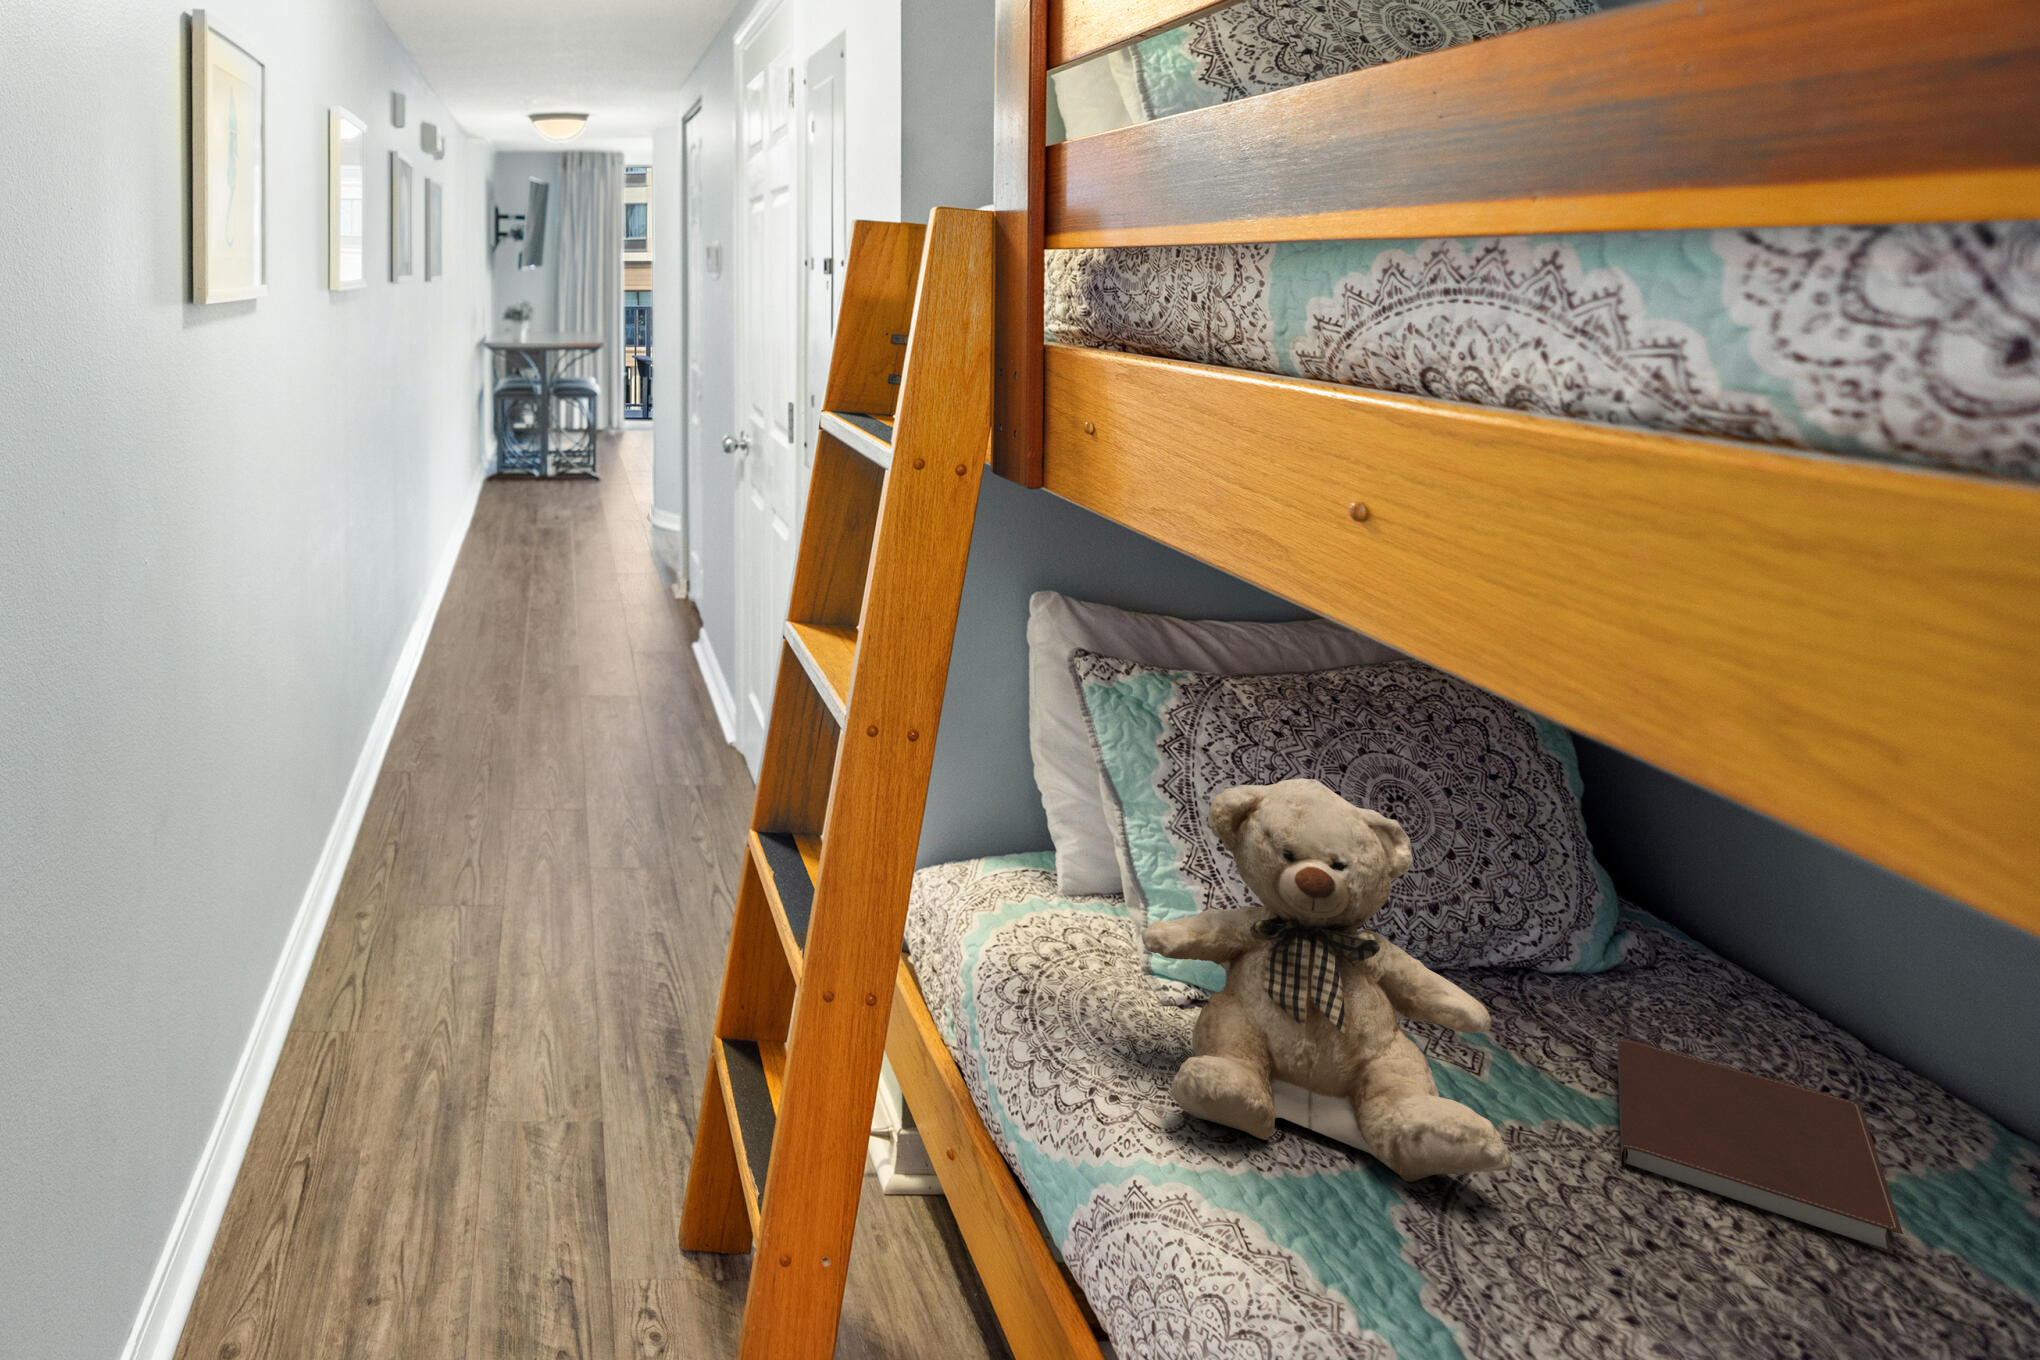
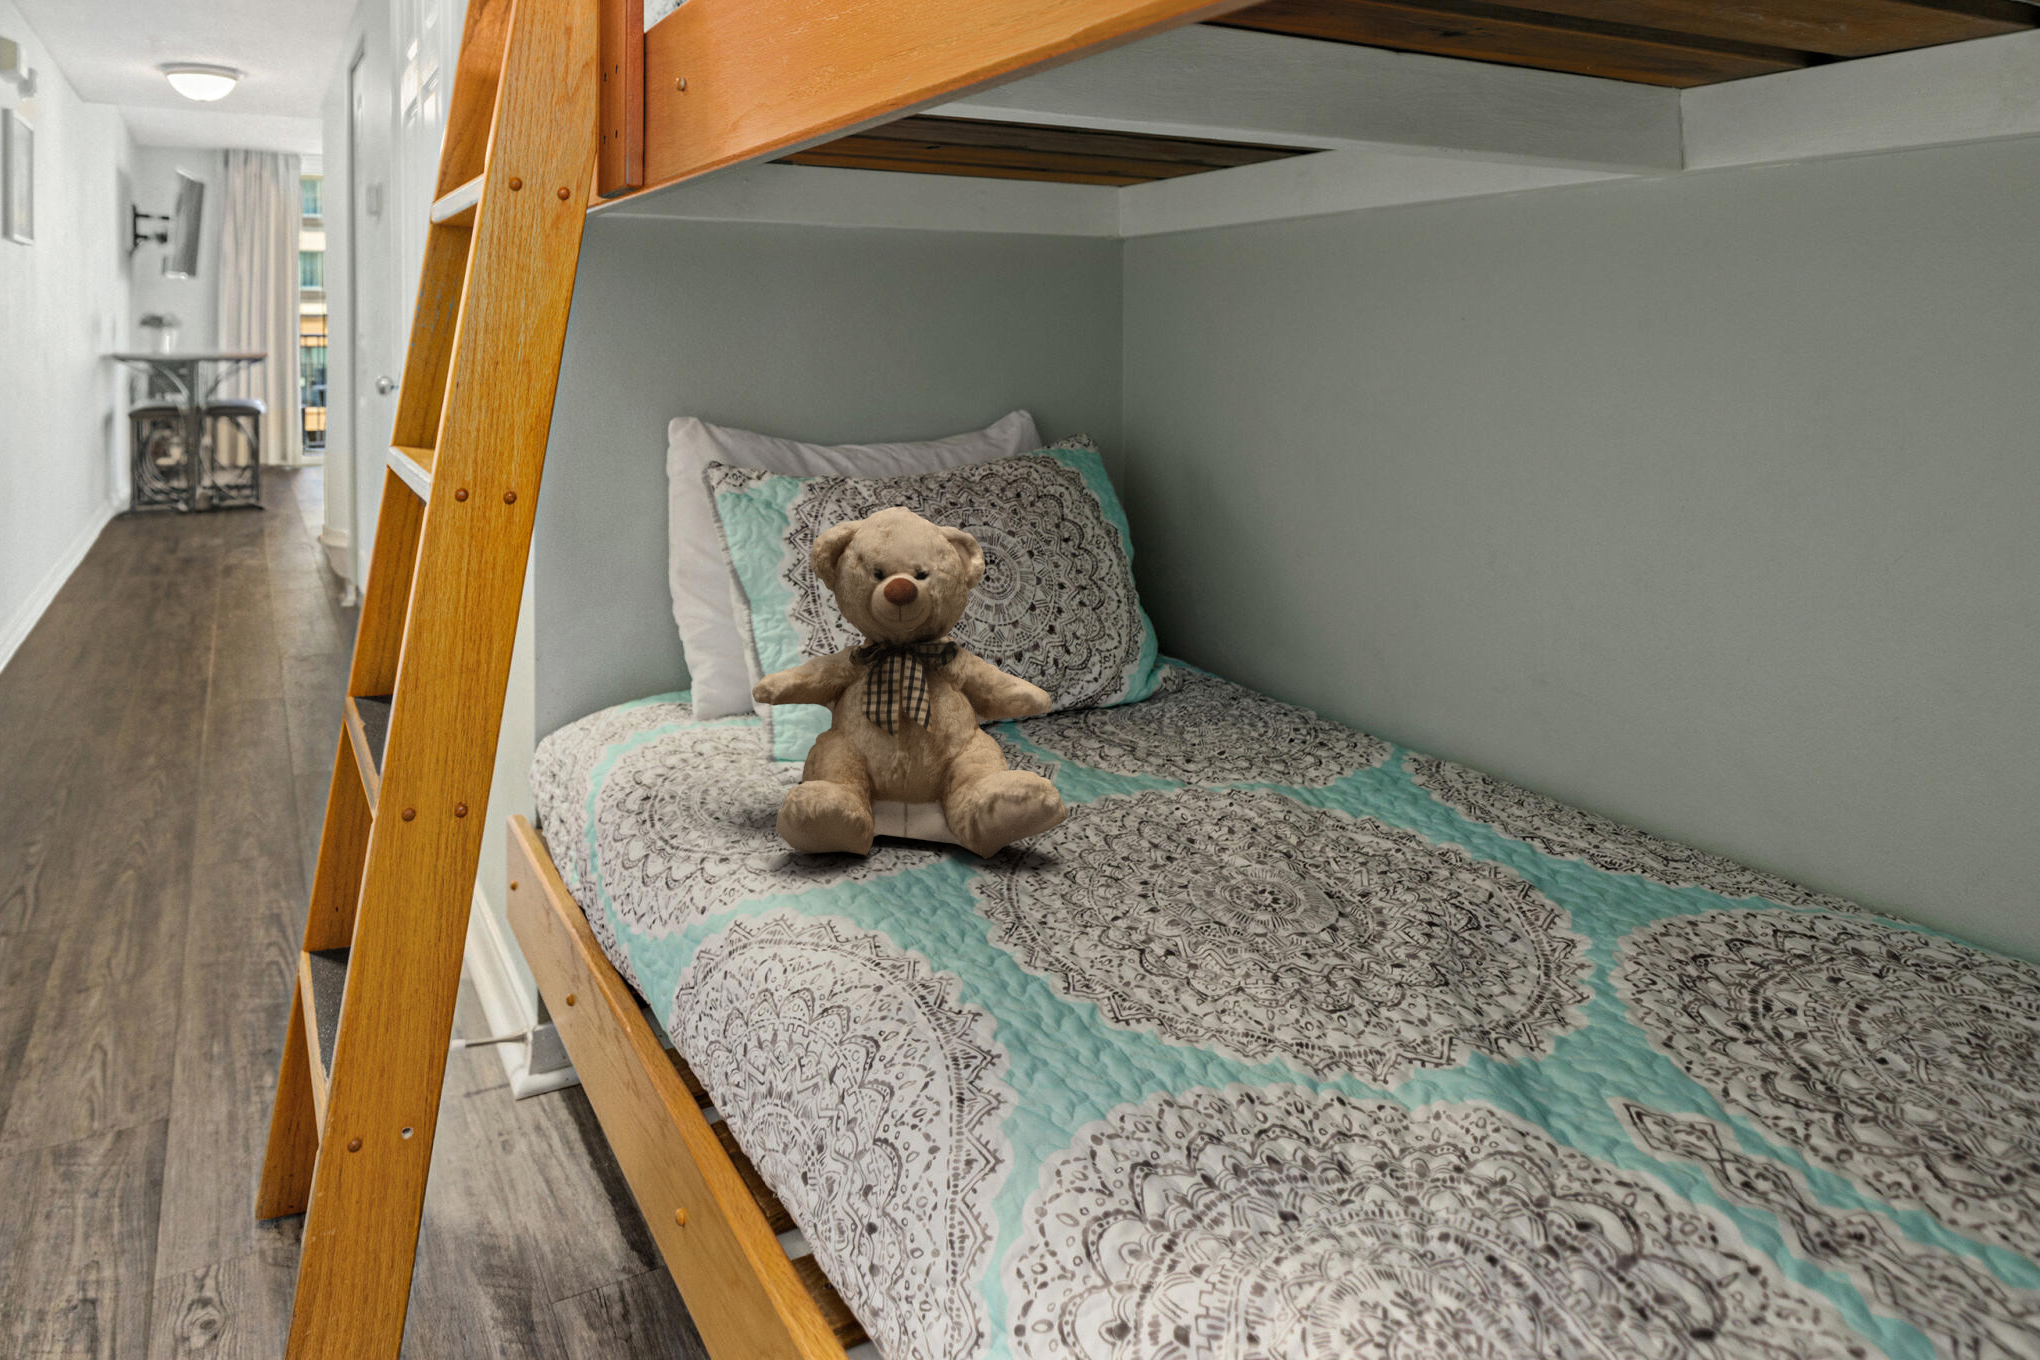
notebook: present [1617,1039,1903,1255] -> none [1154,728,1342,831]

